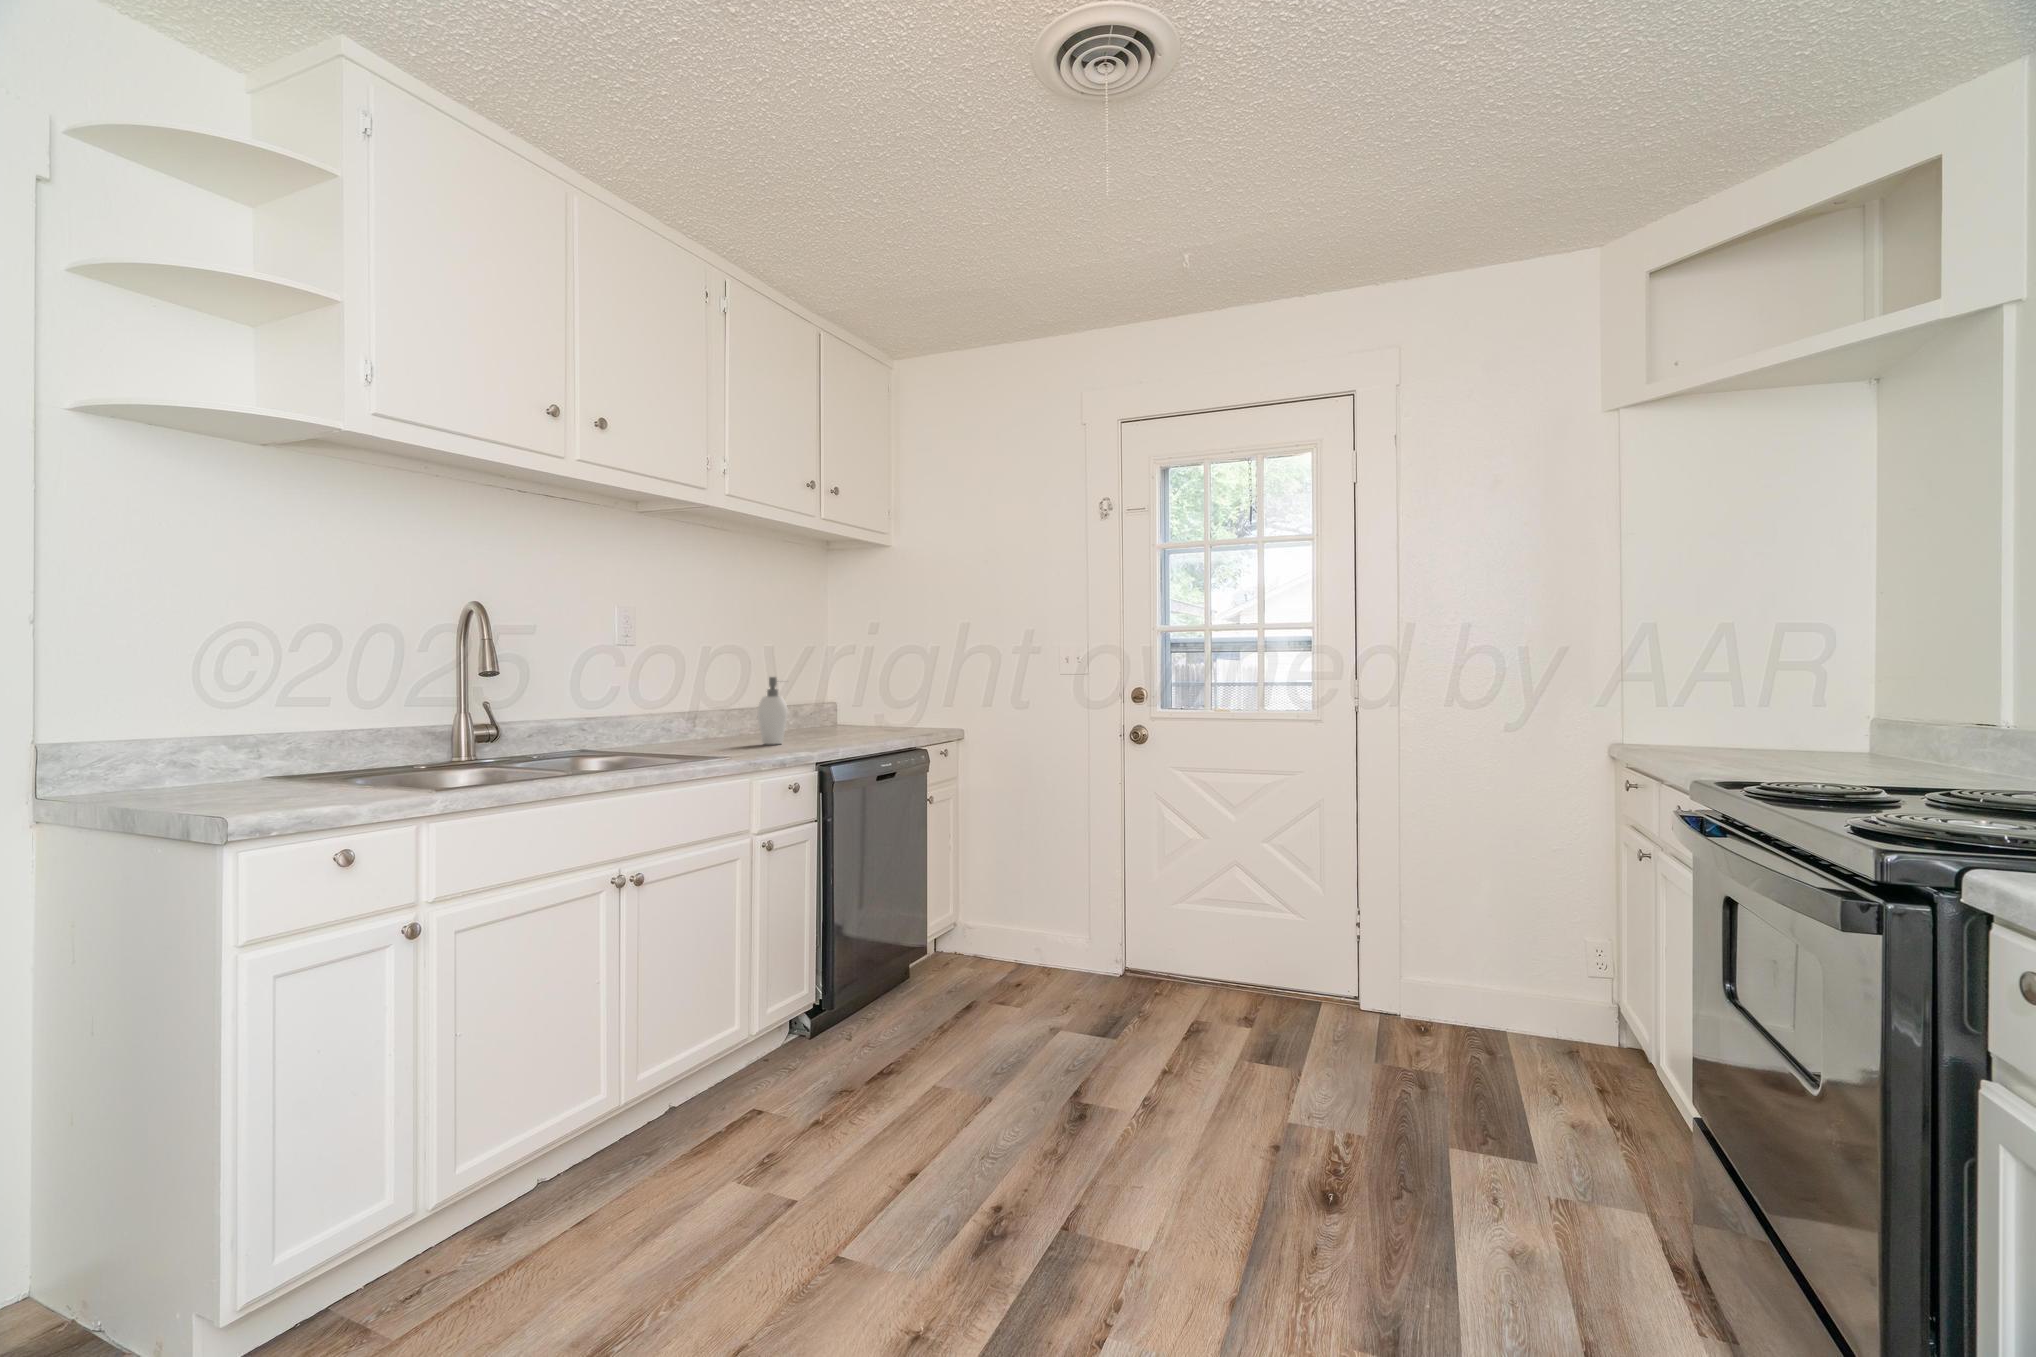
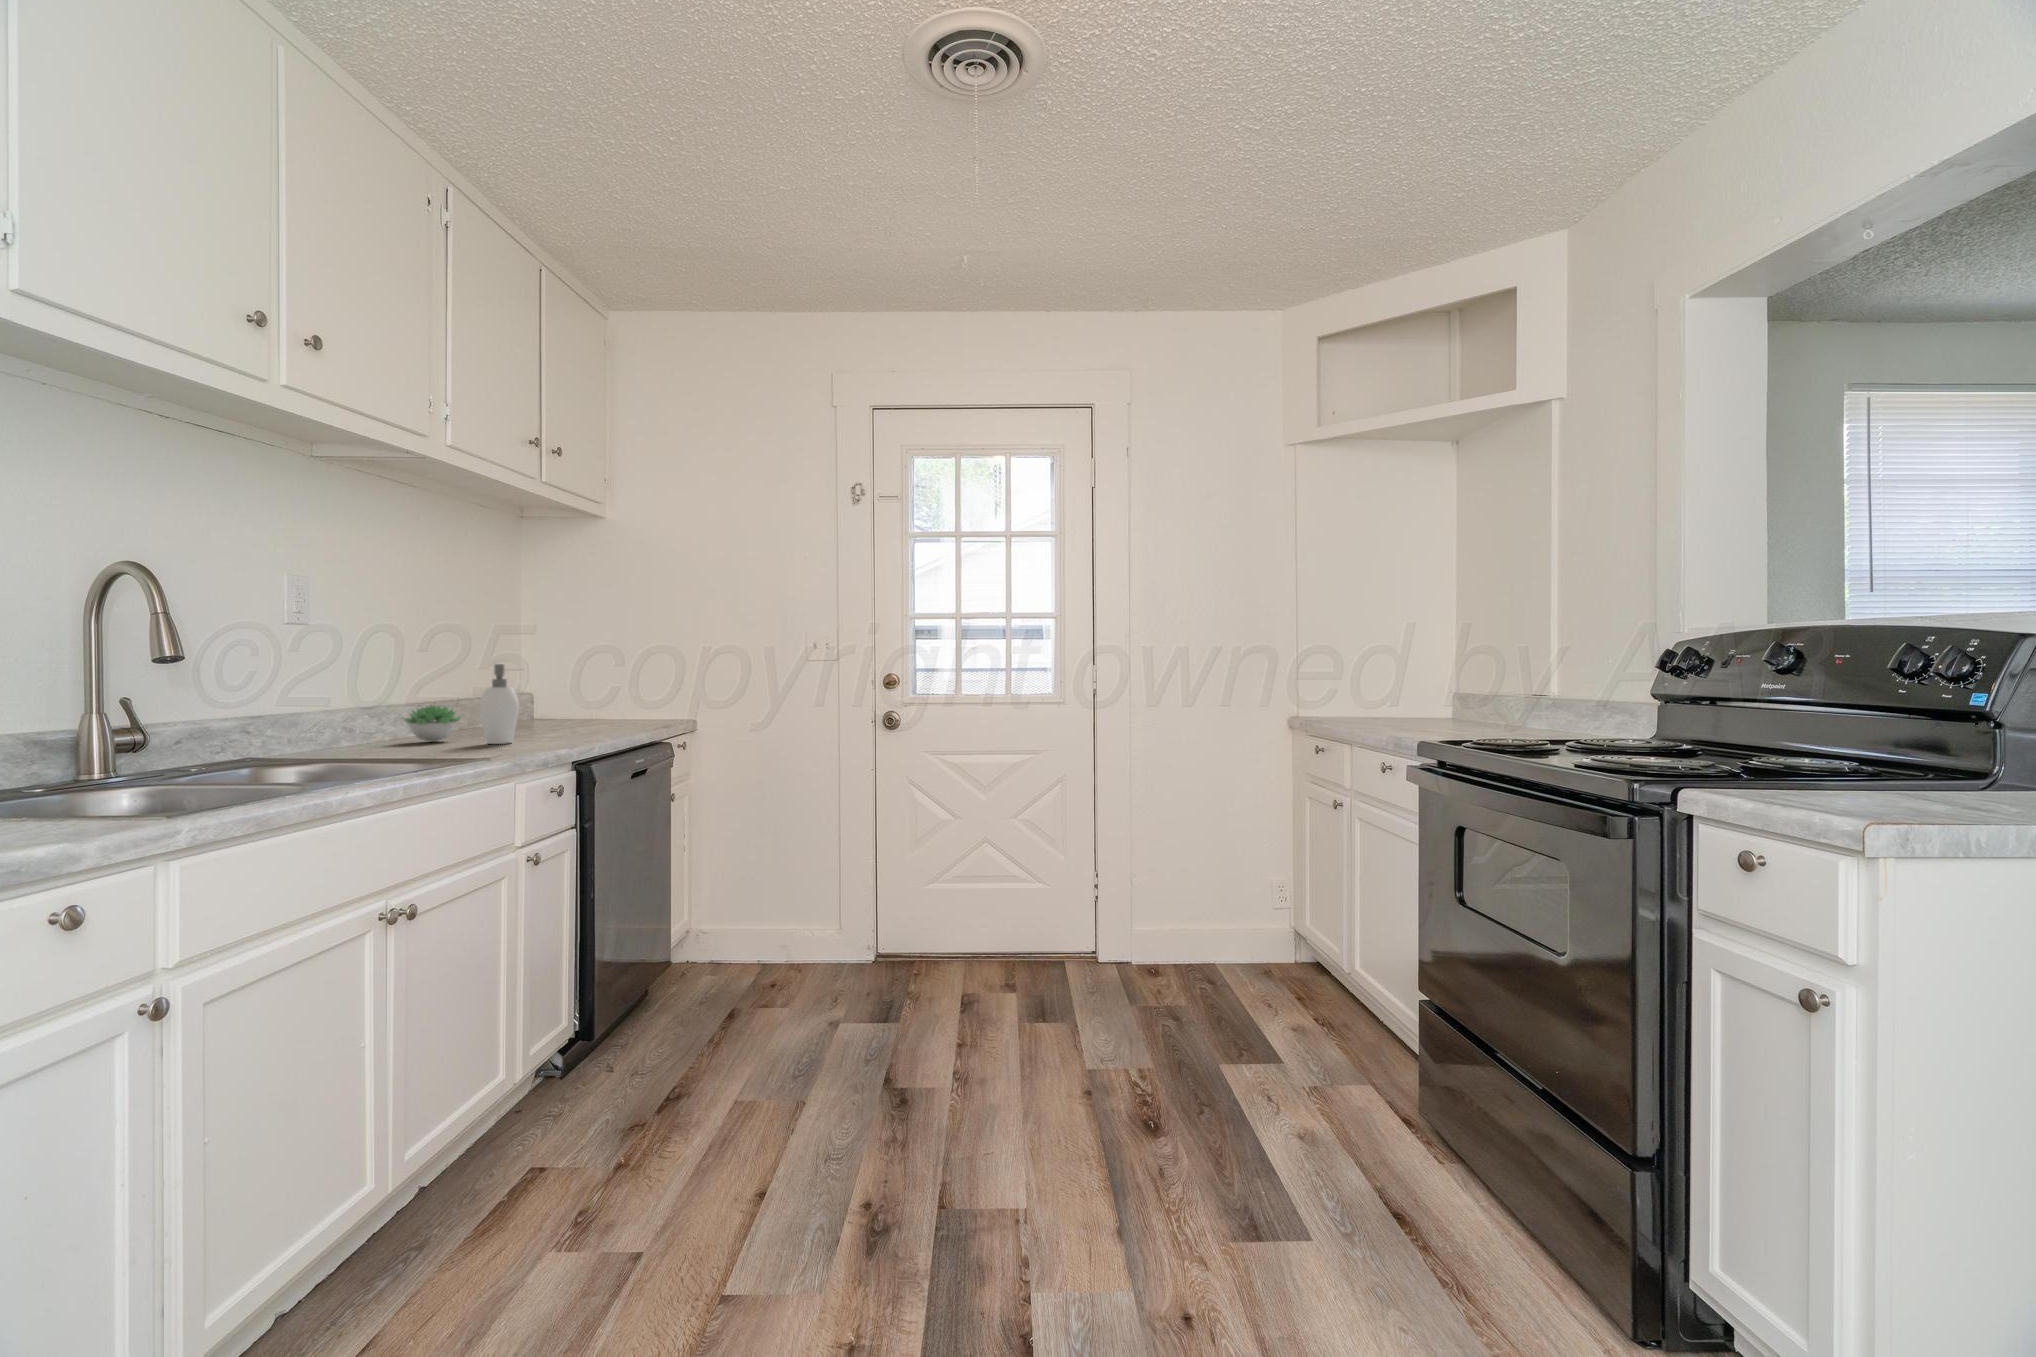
succulent plant: none [709,711,755,741] -> present [404,706,463,741]

